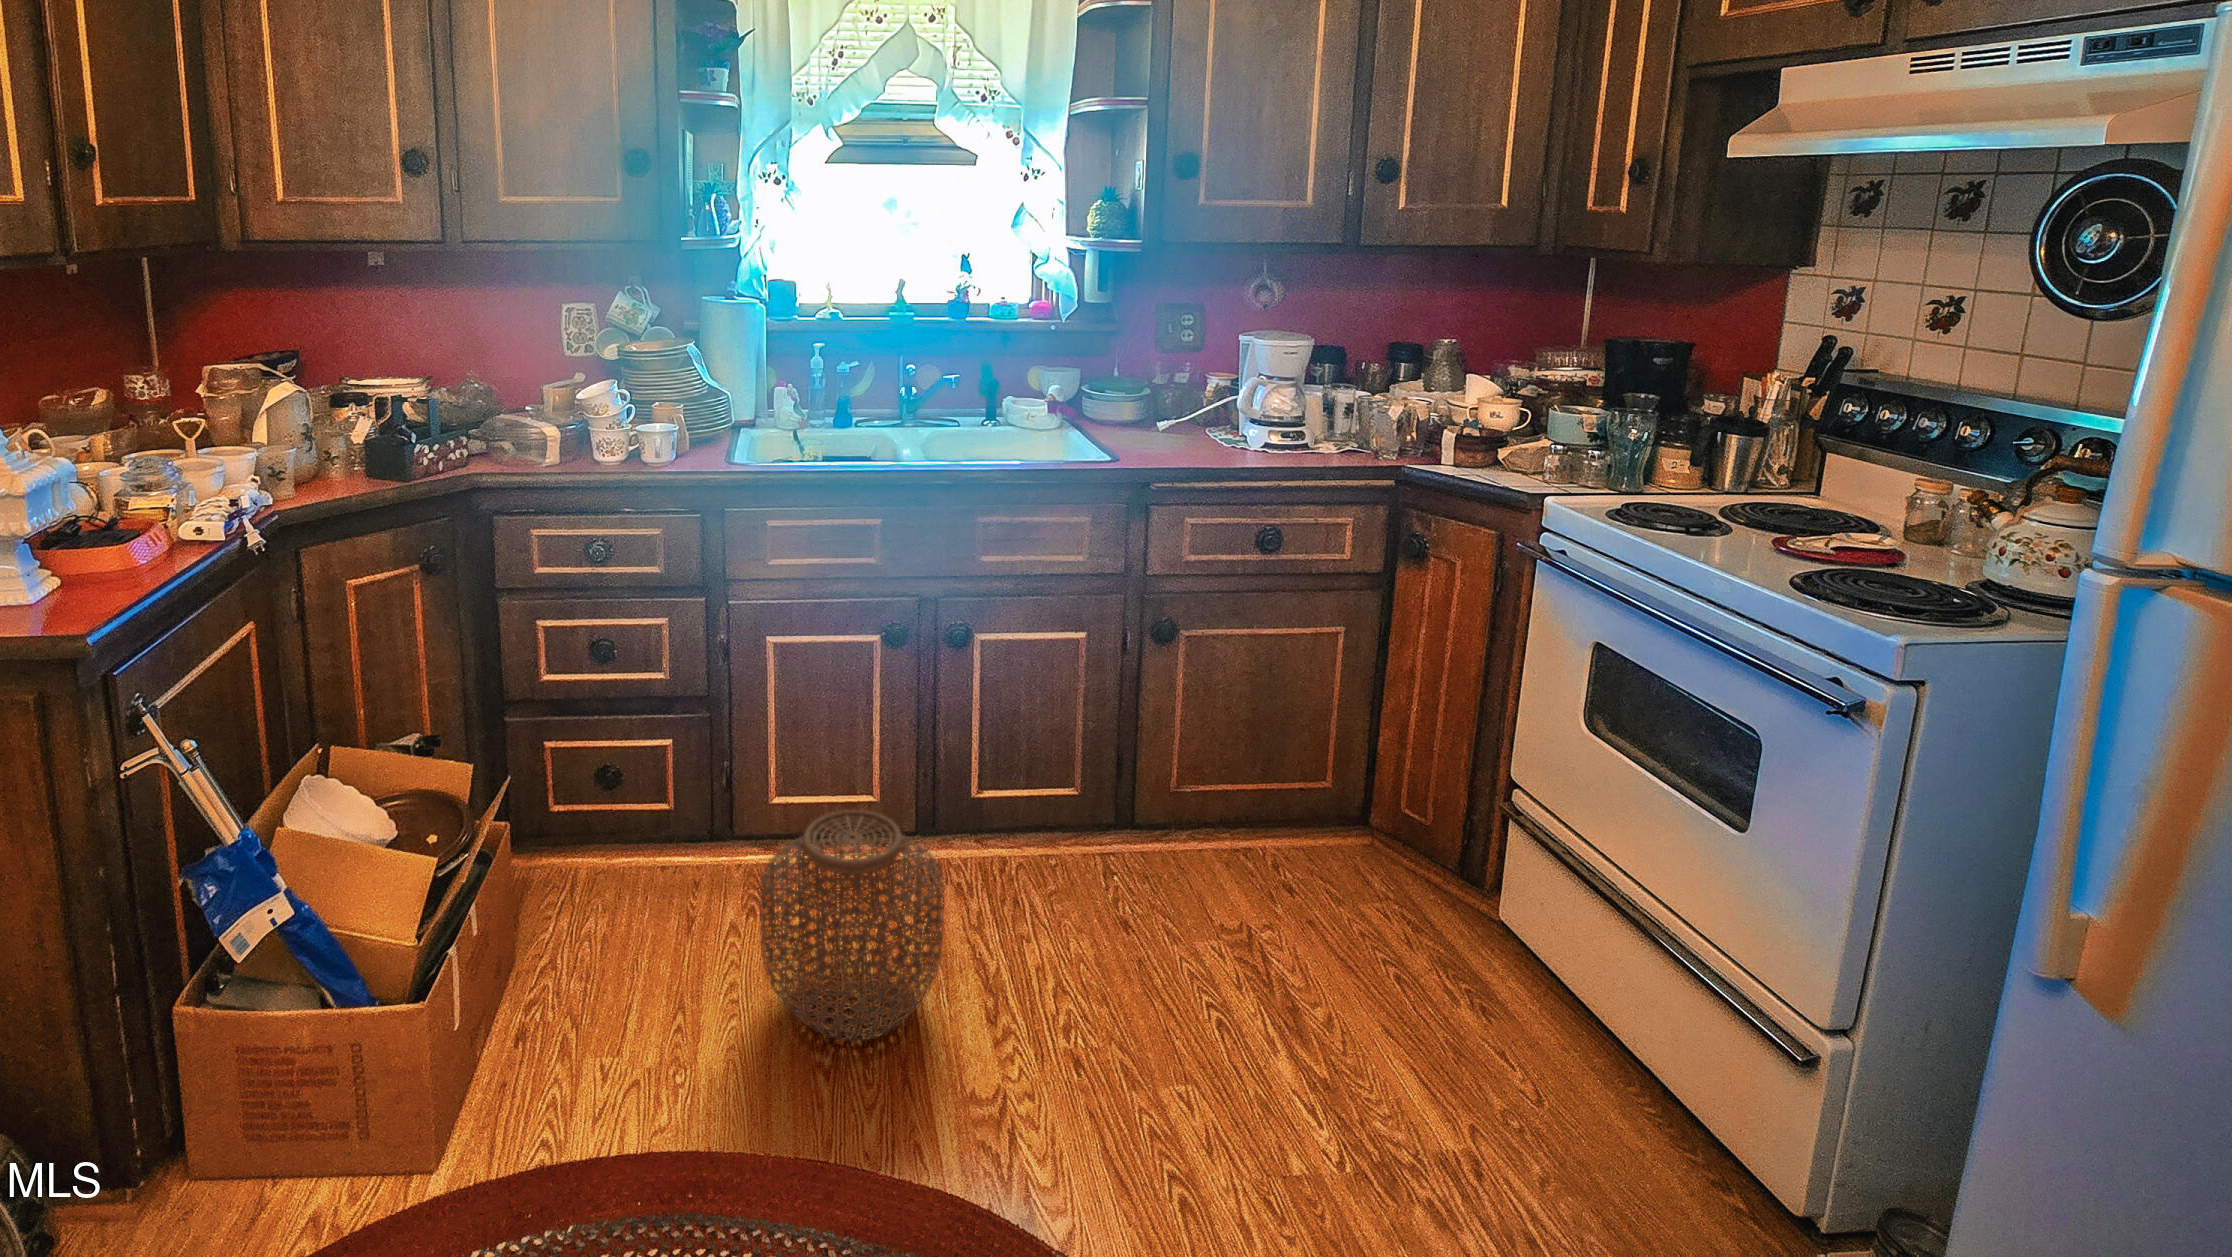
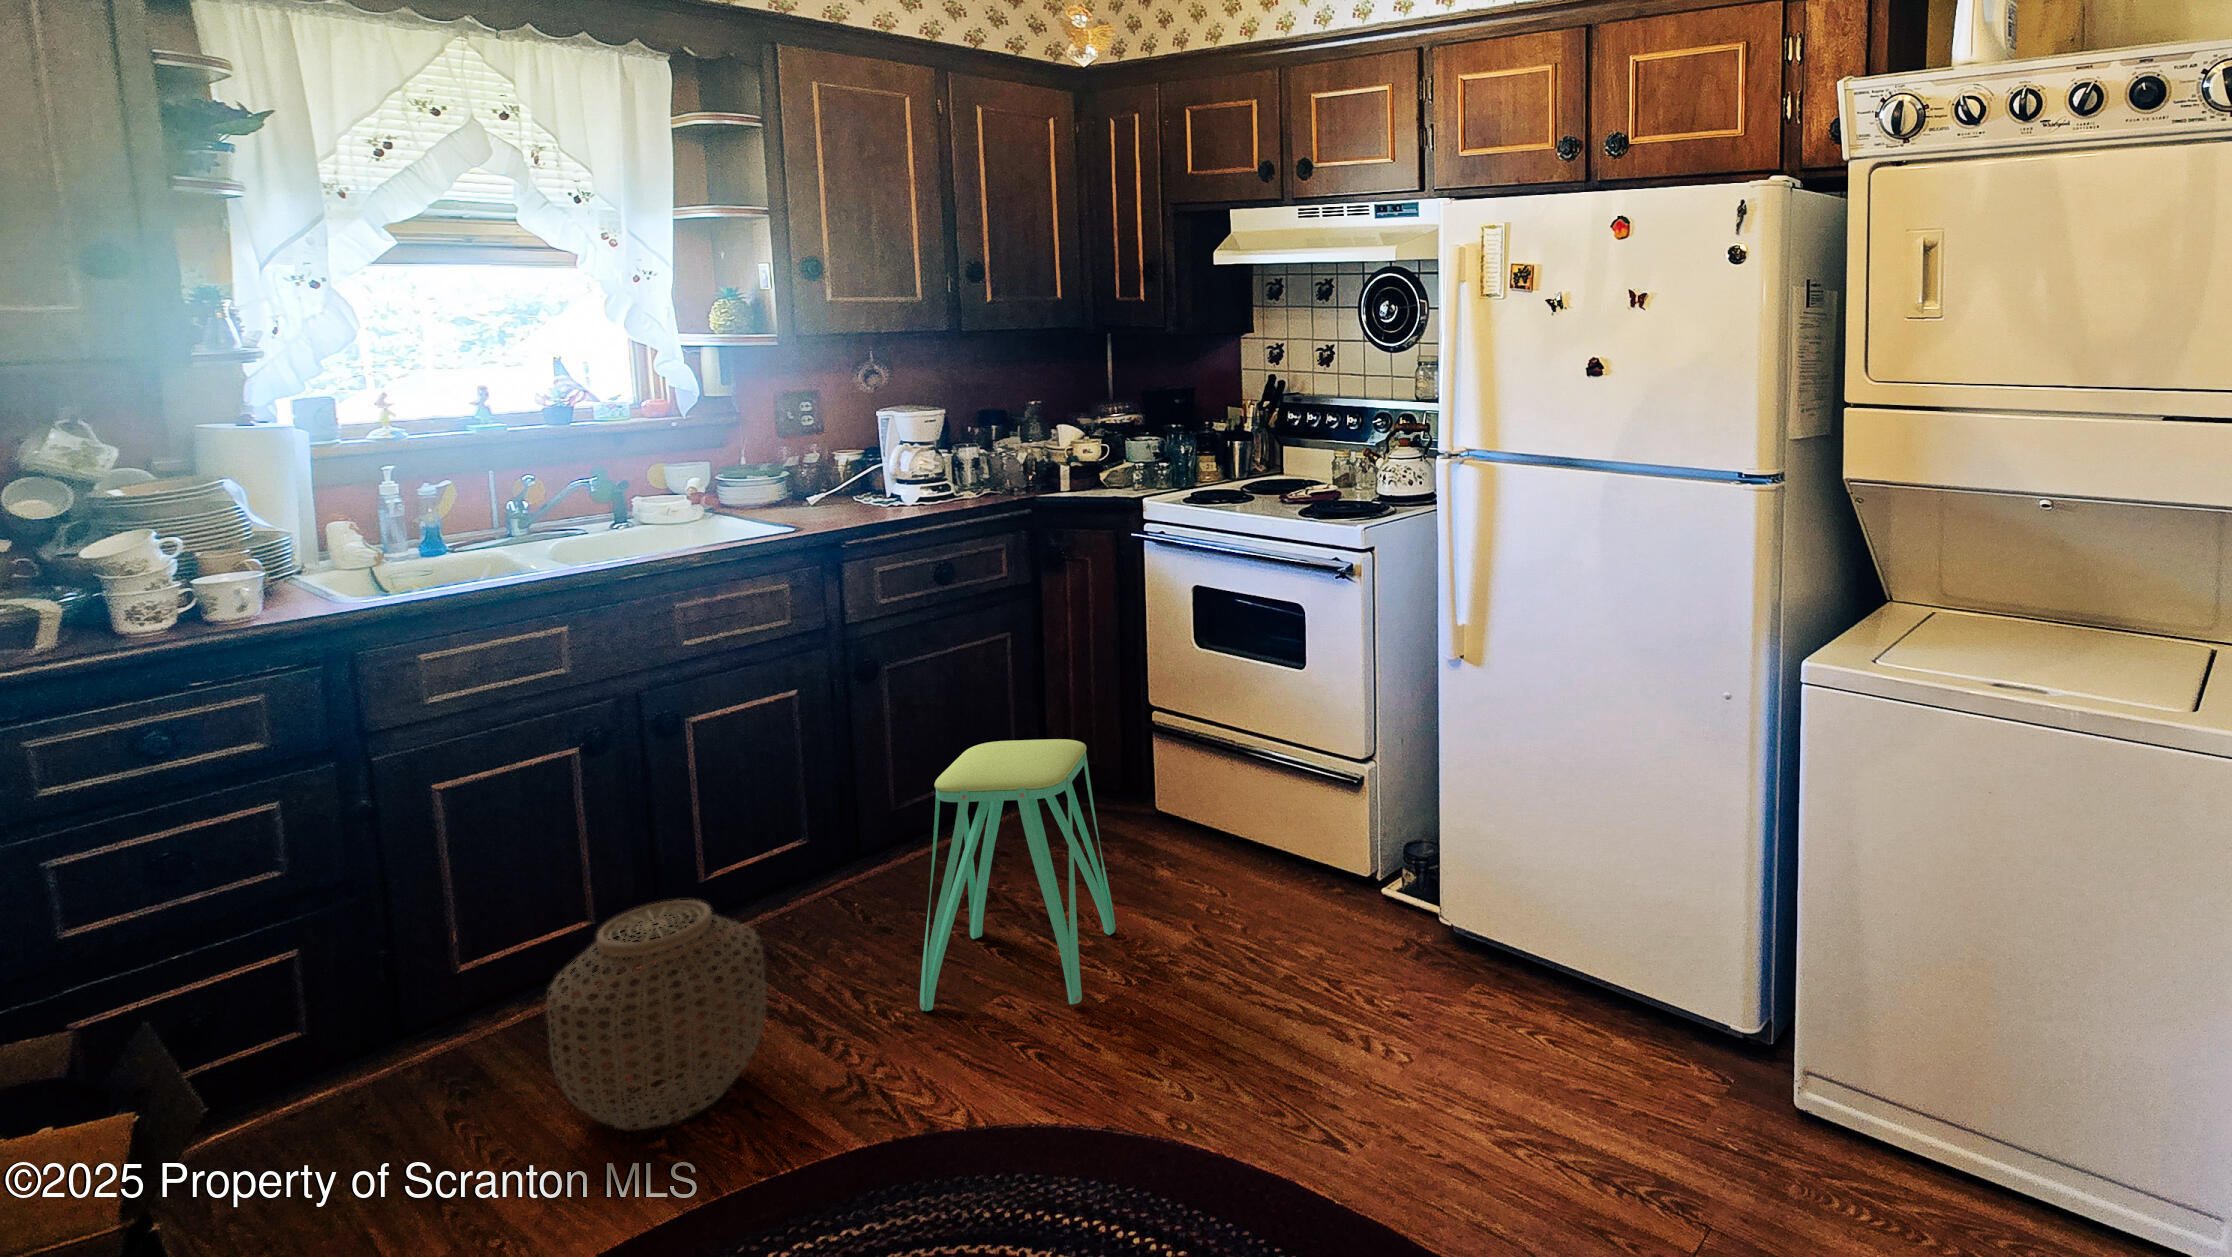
stool: none [1100,762,1365,1165] -> present [920,739,1116,1011]

